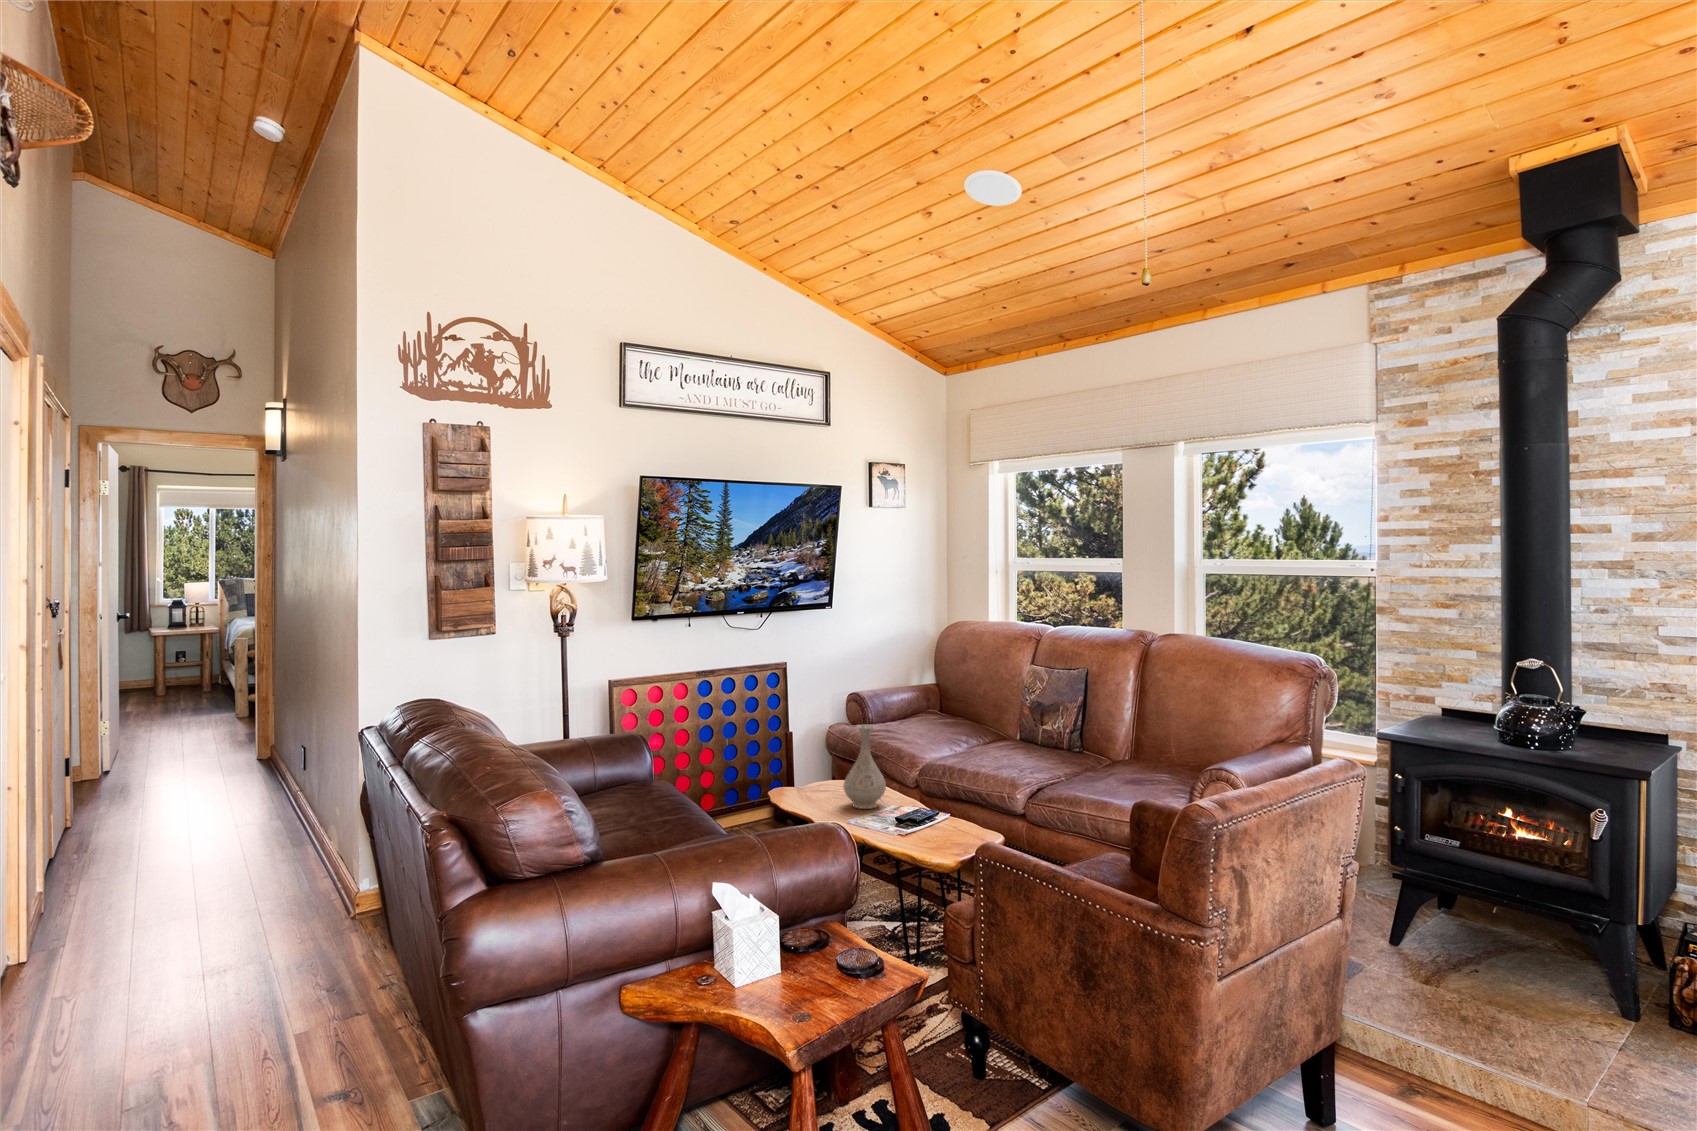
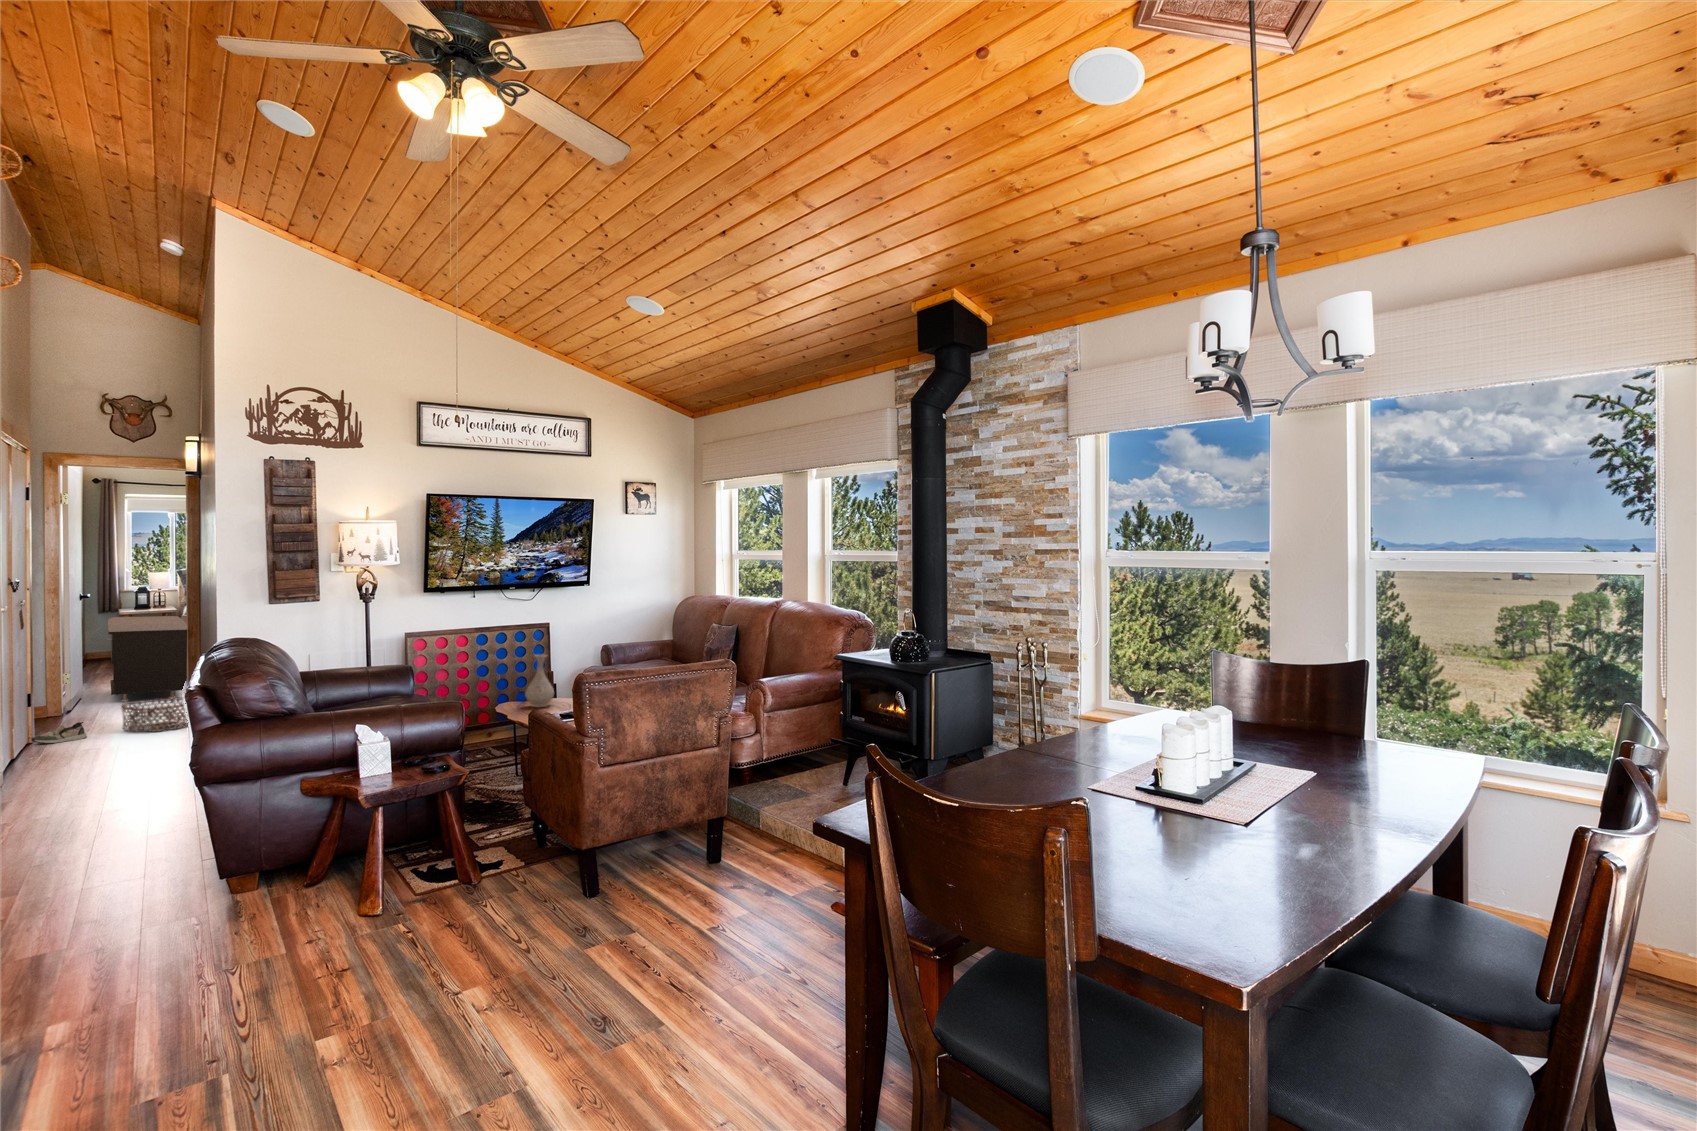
storage bench: none [151,642,257,759] -> present [108,616,187,702]
basket: none [189,762,288,816] -> present [121,698,189,732]
shoe: none [72,803,146,838] -> present [31,722,87,744]

